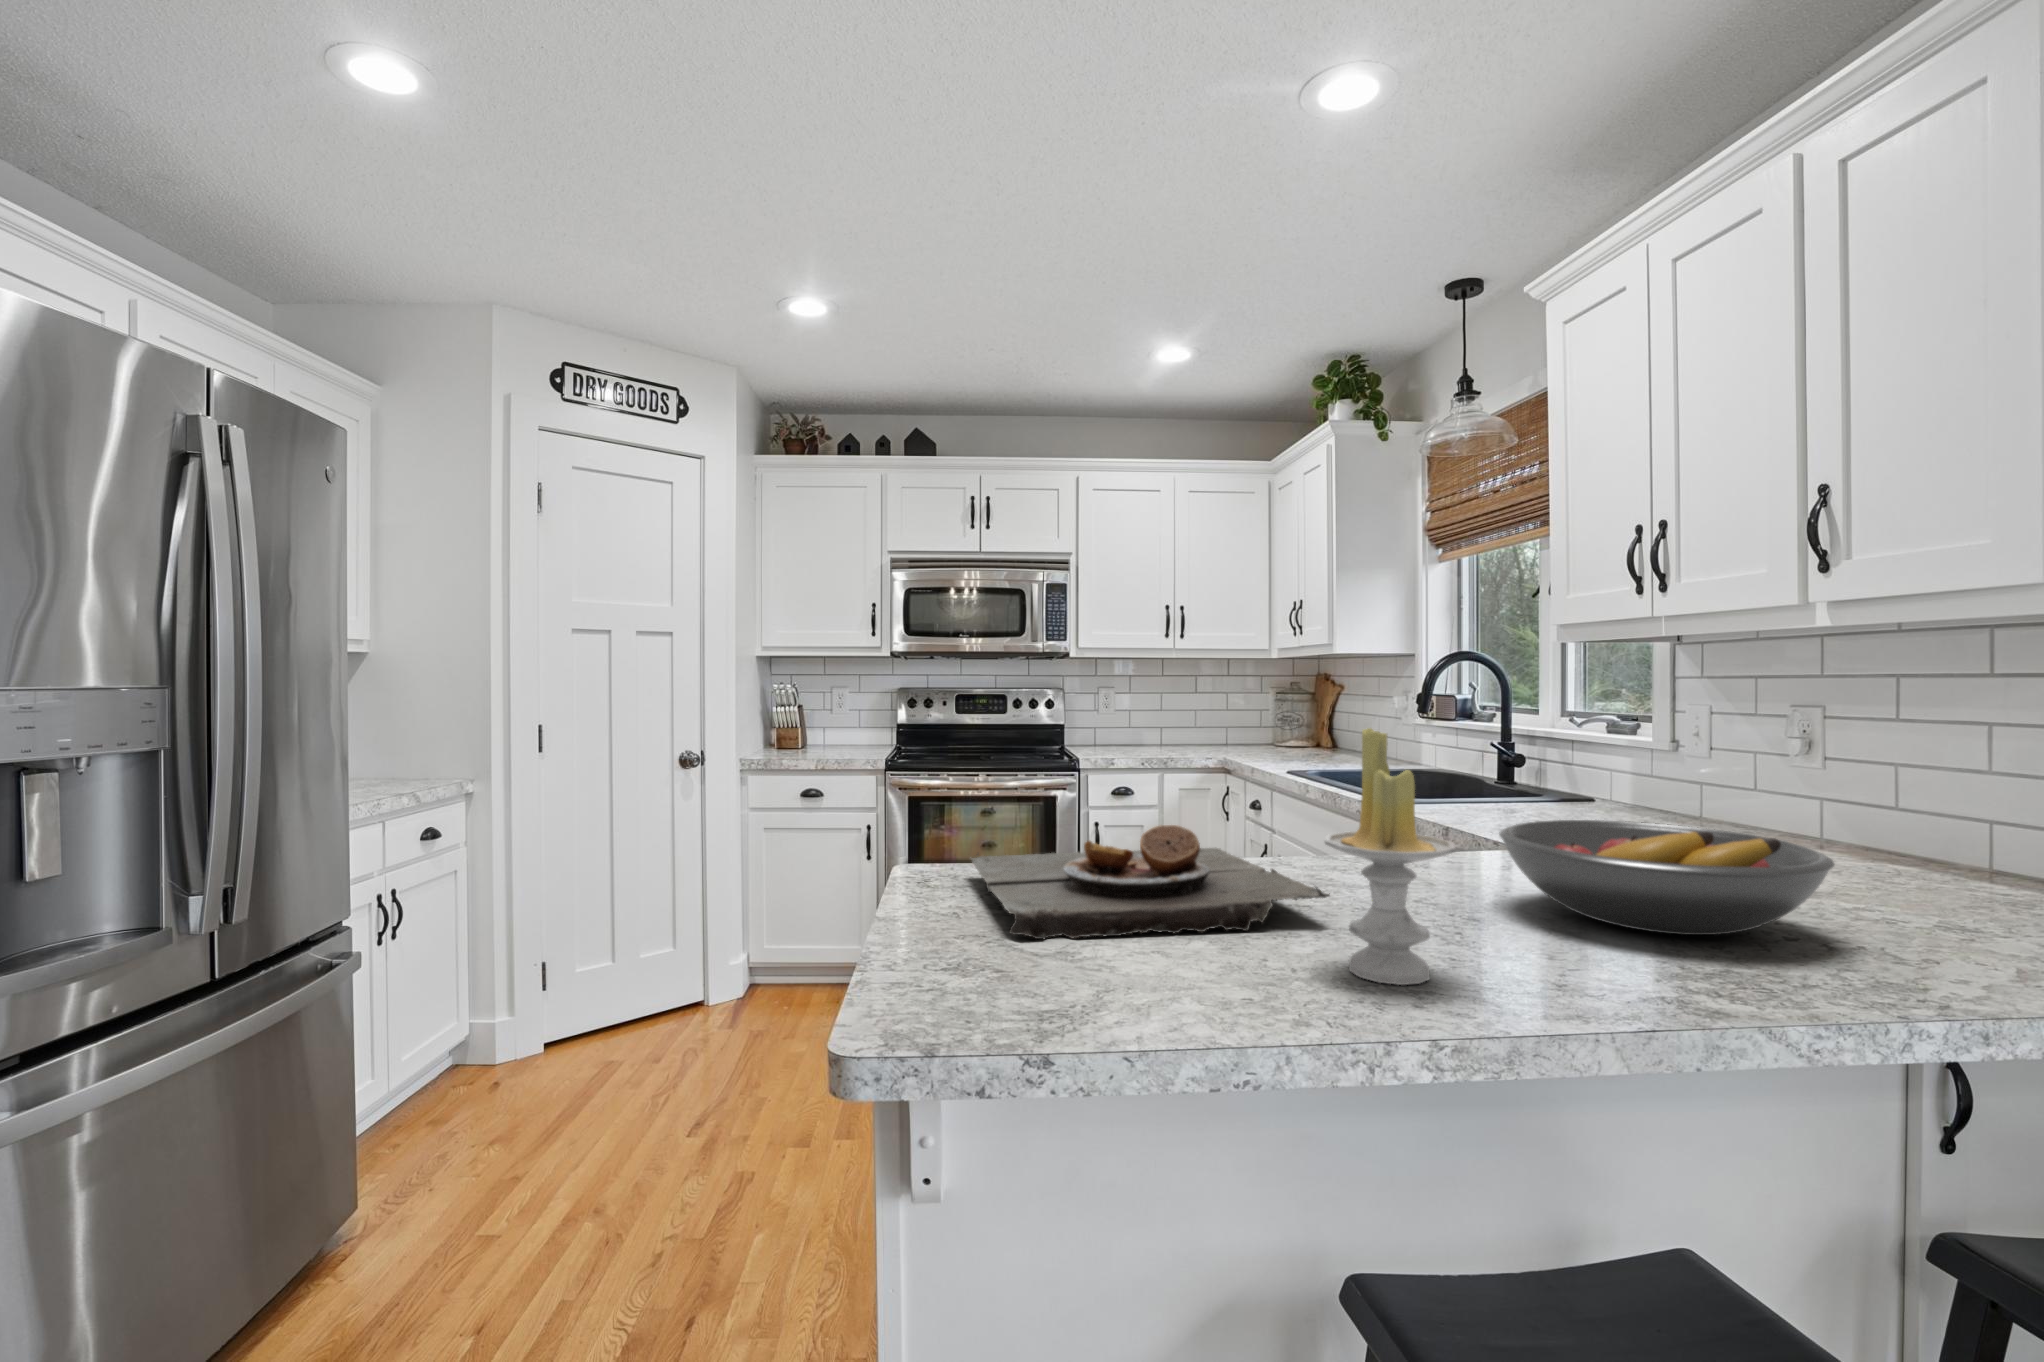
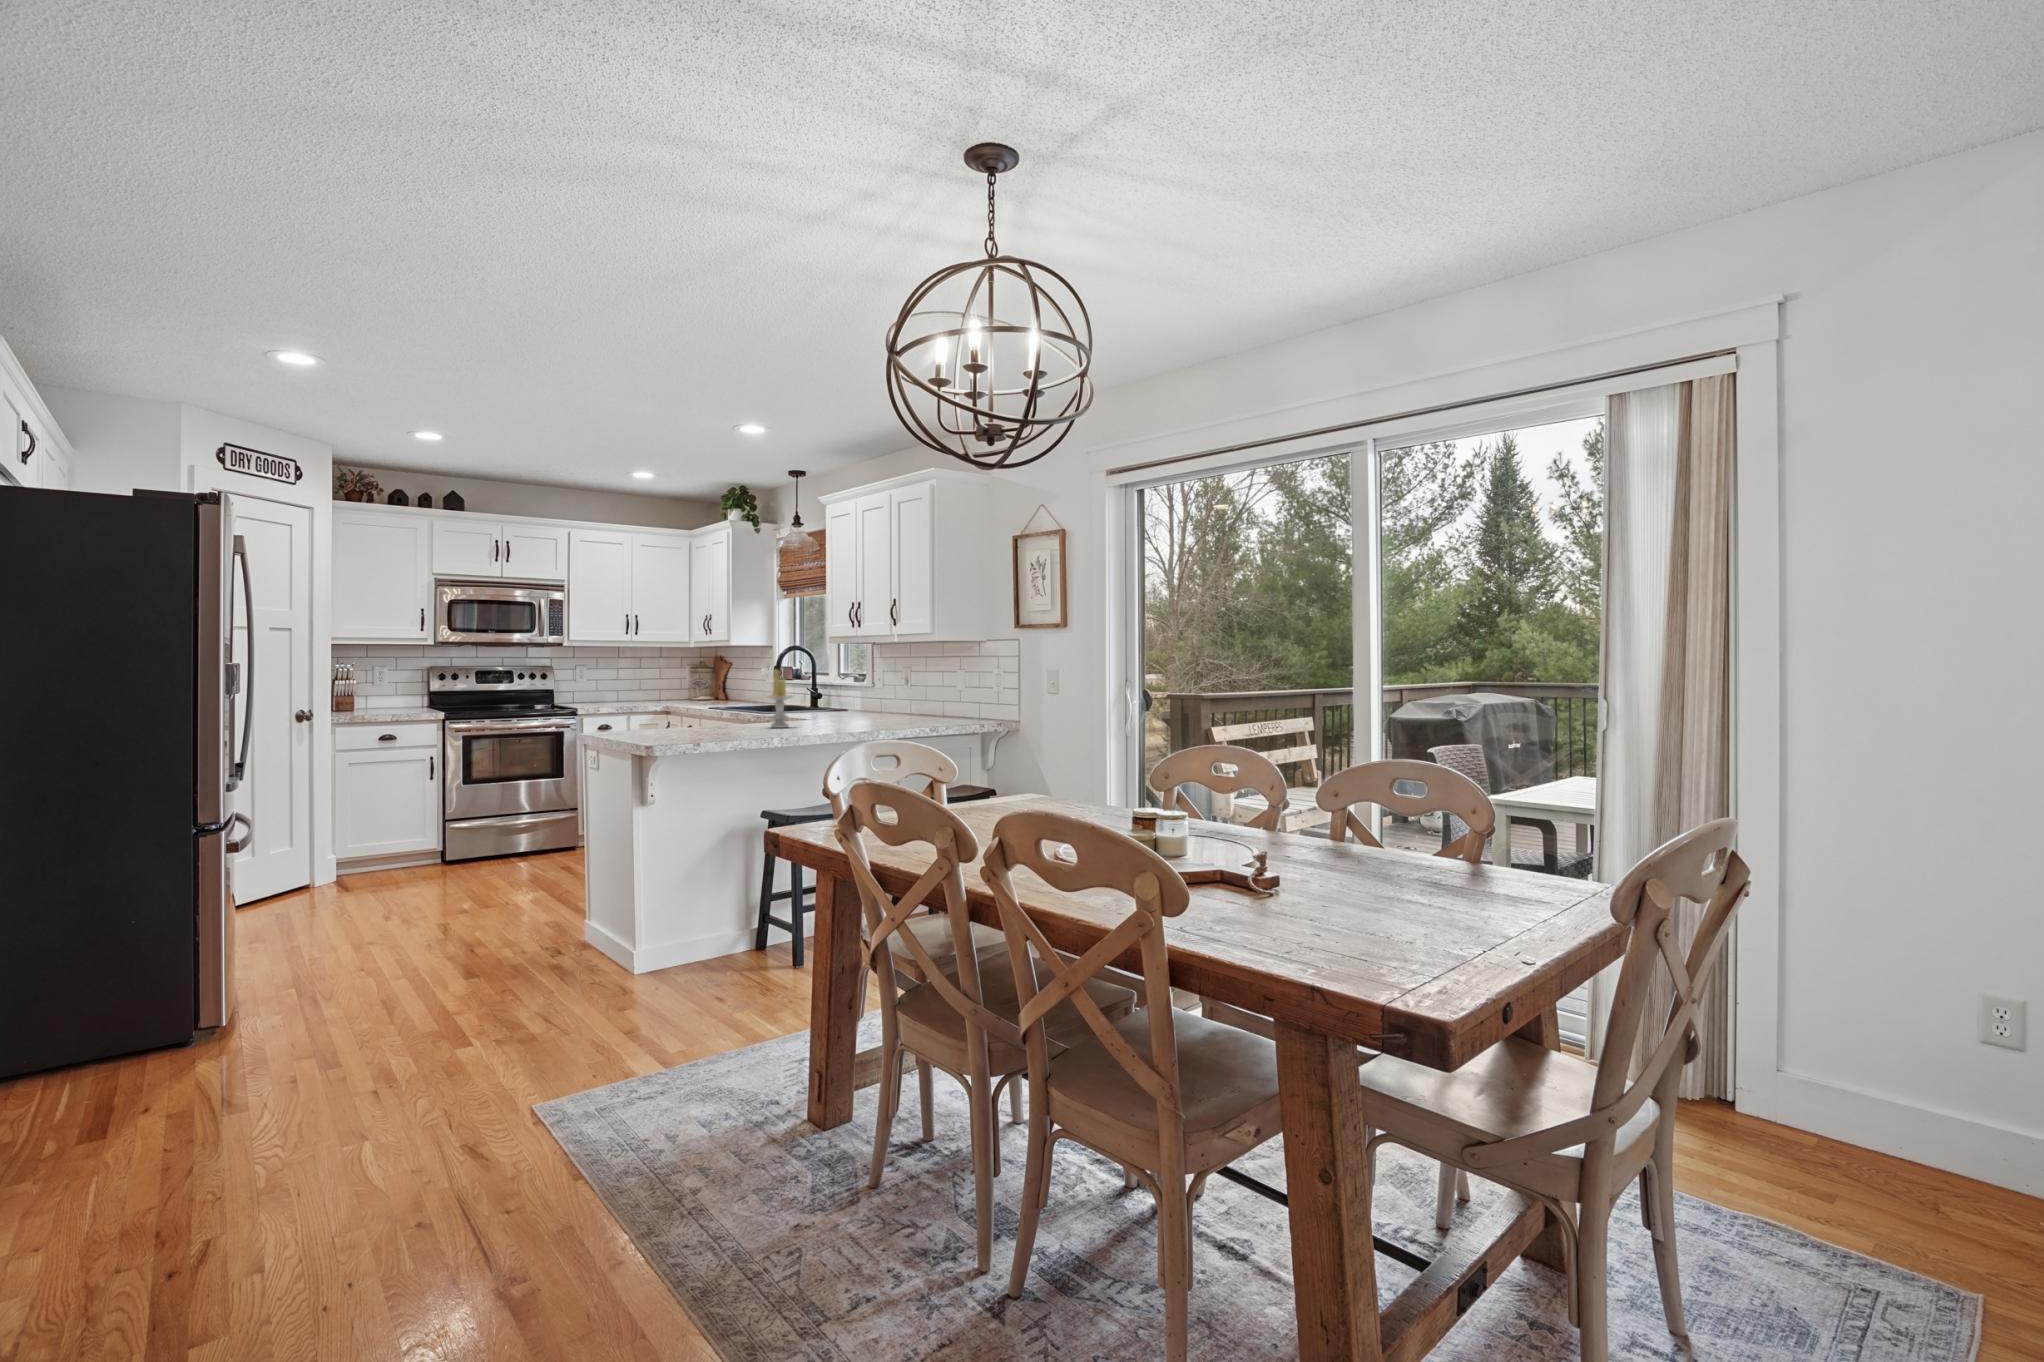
fruit bowl: present [1499,820,1834,935] -> none [806,696,879,722]
plate: present [970,825,1330,939] -> none [637,702,762,730]

